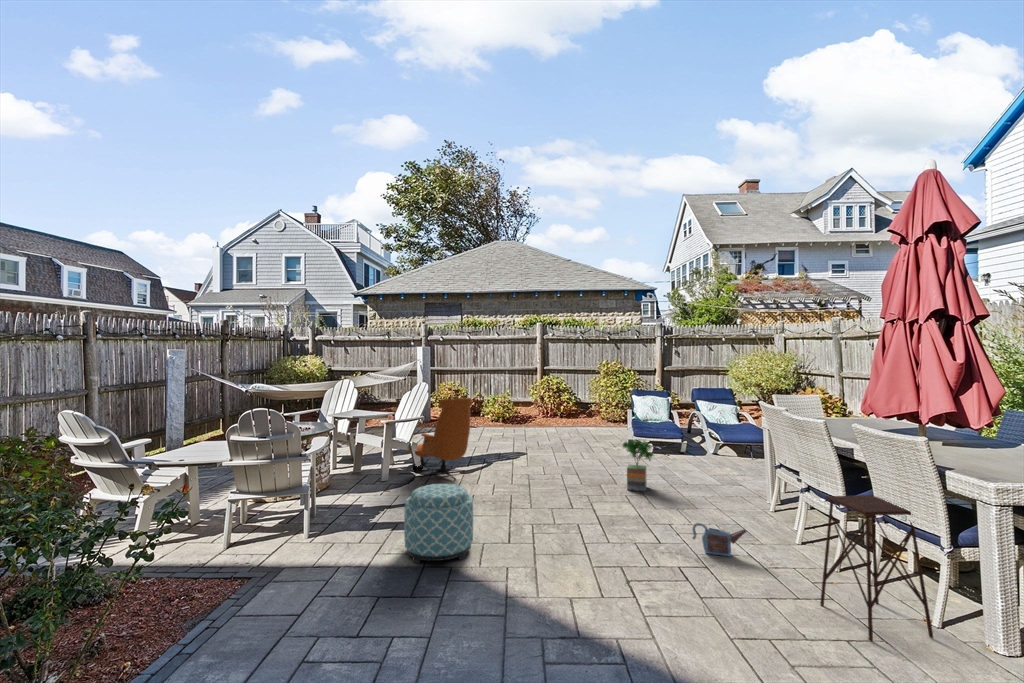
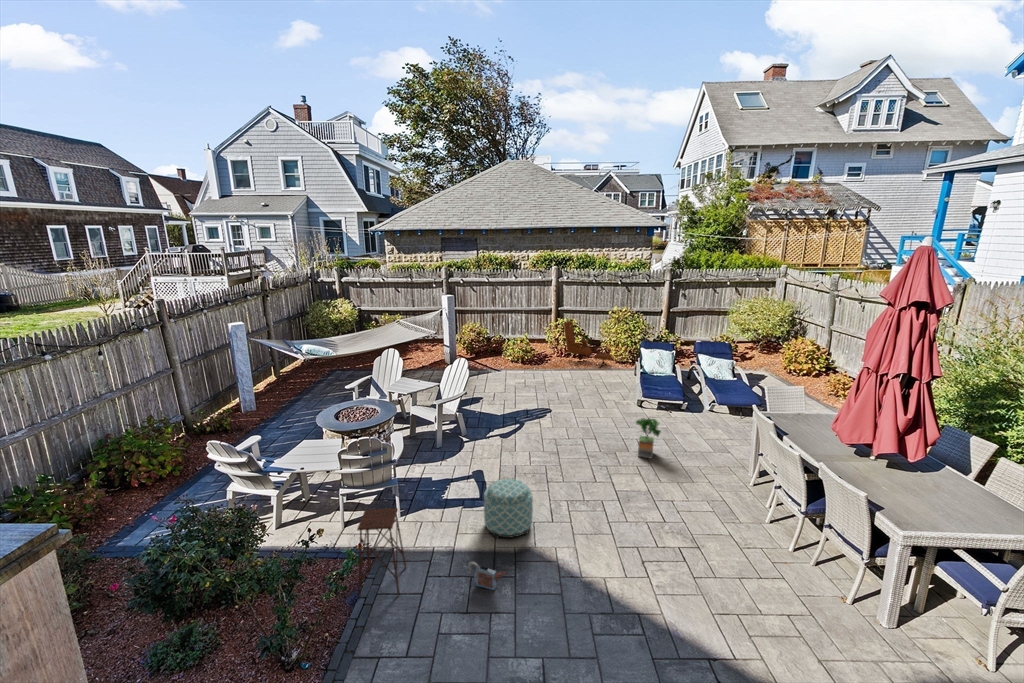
lounge chair: present [407,398,472,481] -> present [563,321,613,368]
side table: present [820,495,933,641] -> present [357,508,406,597]
watering can: present [692,523,747,556] -> present [468,562,507,590]

